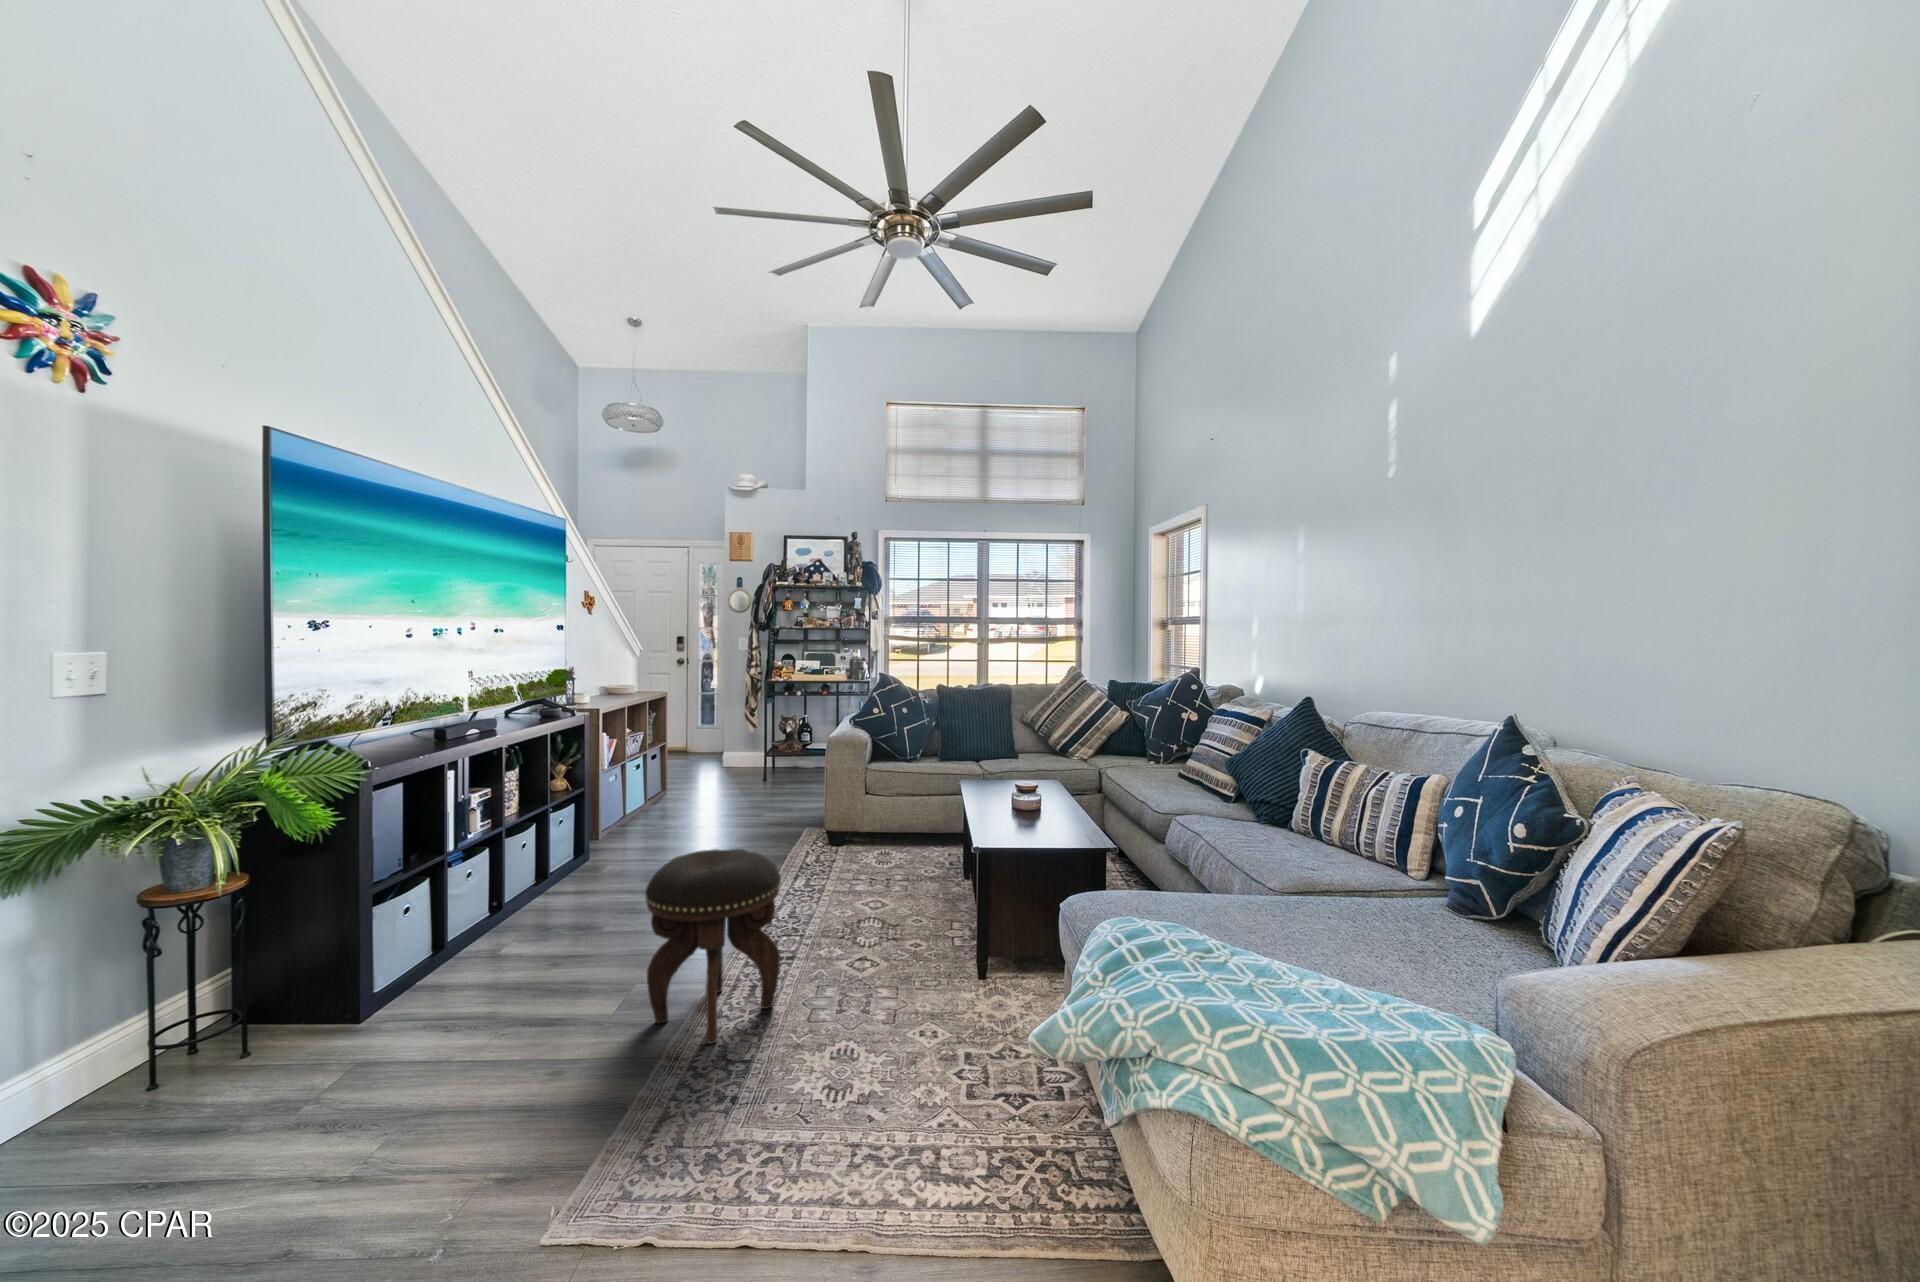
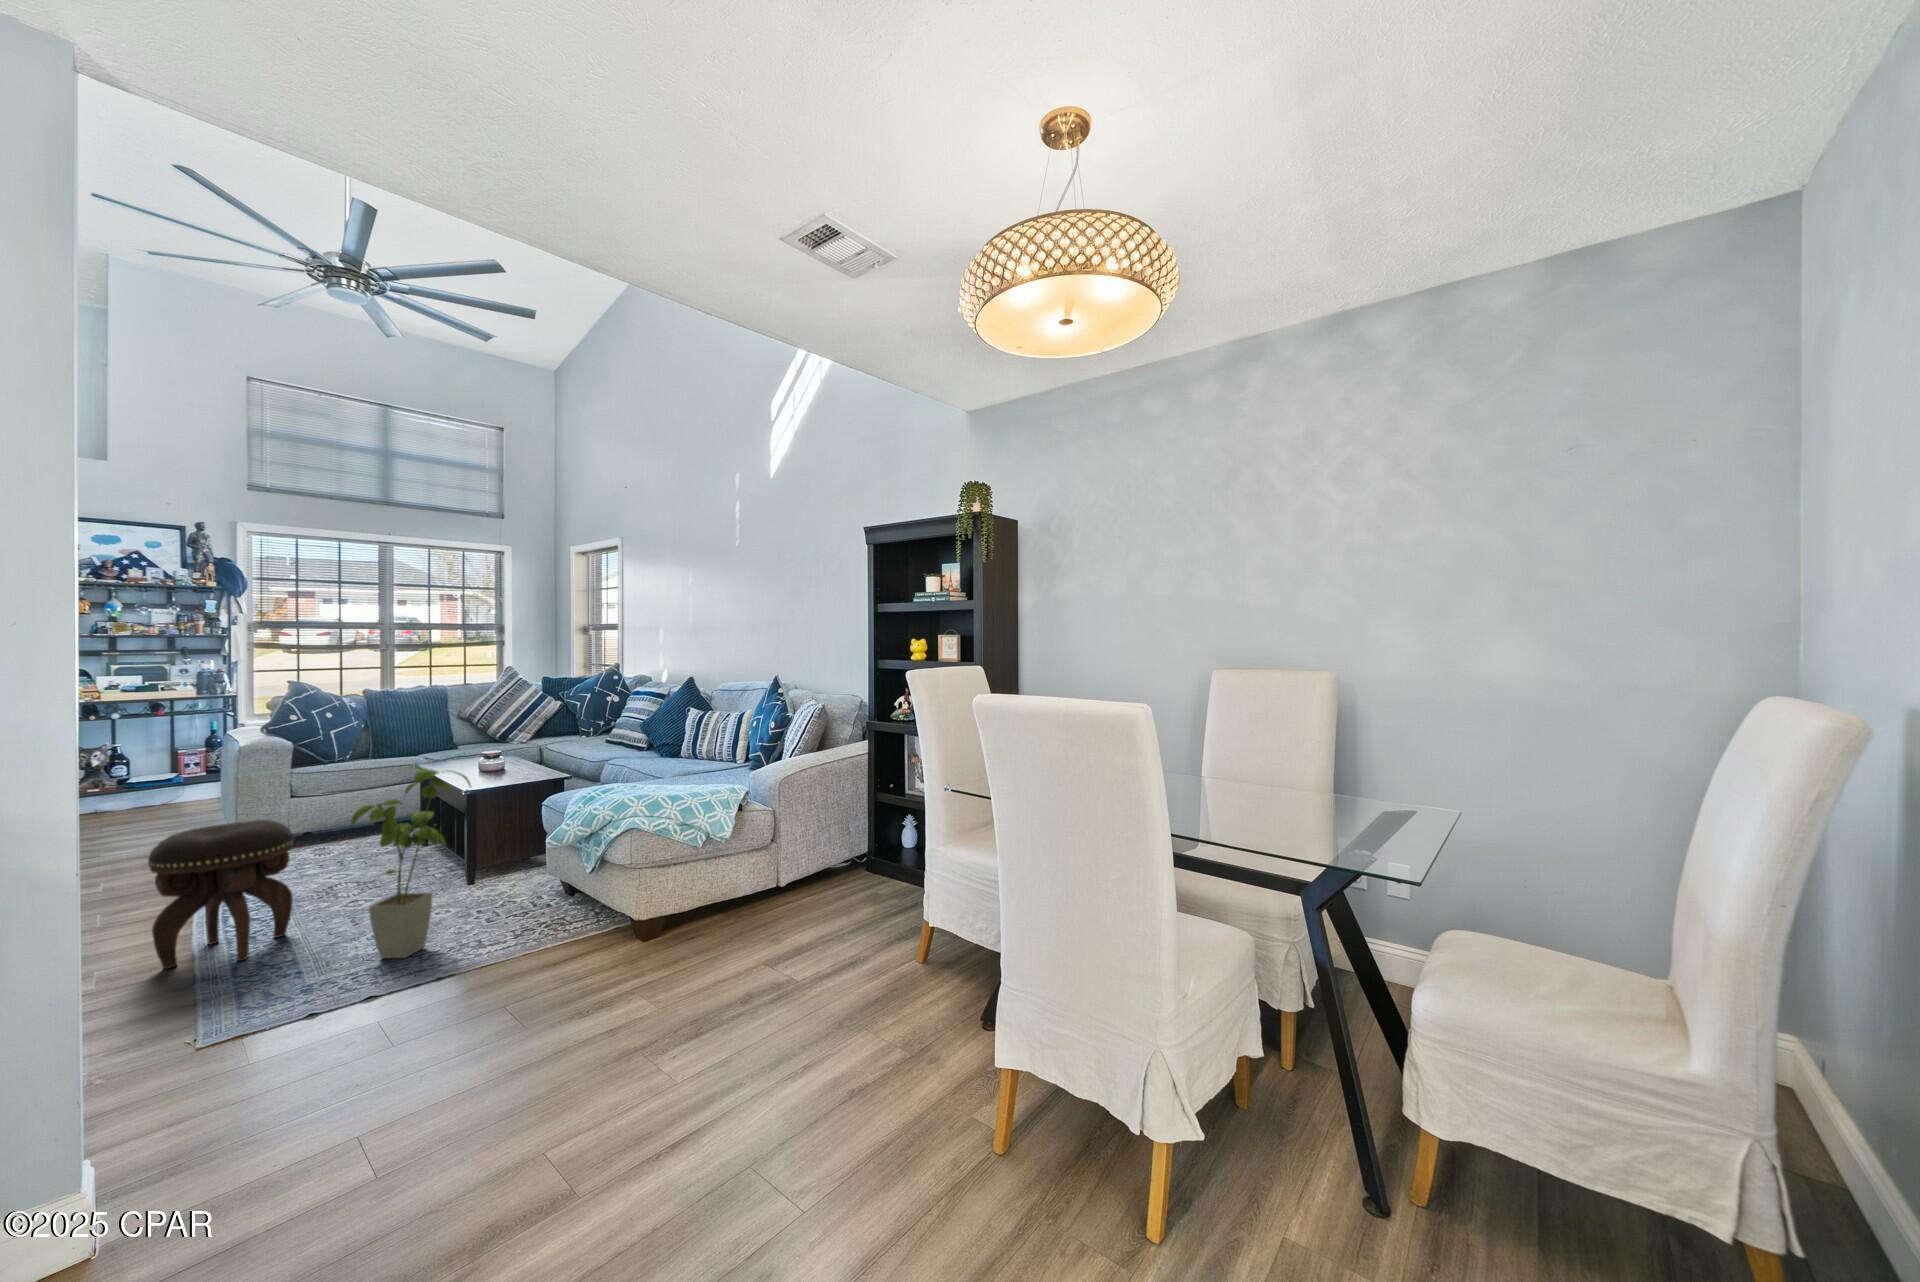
house plant: none [774,829,936,1149] -> present [351,766,471,958]

